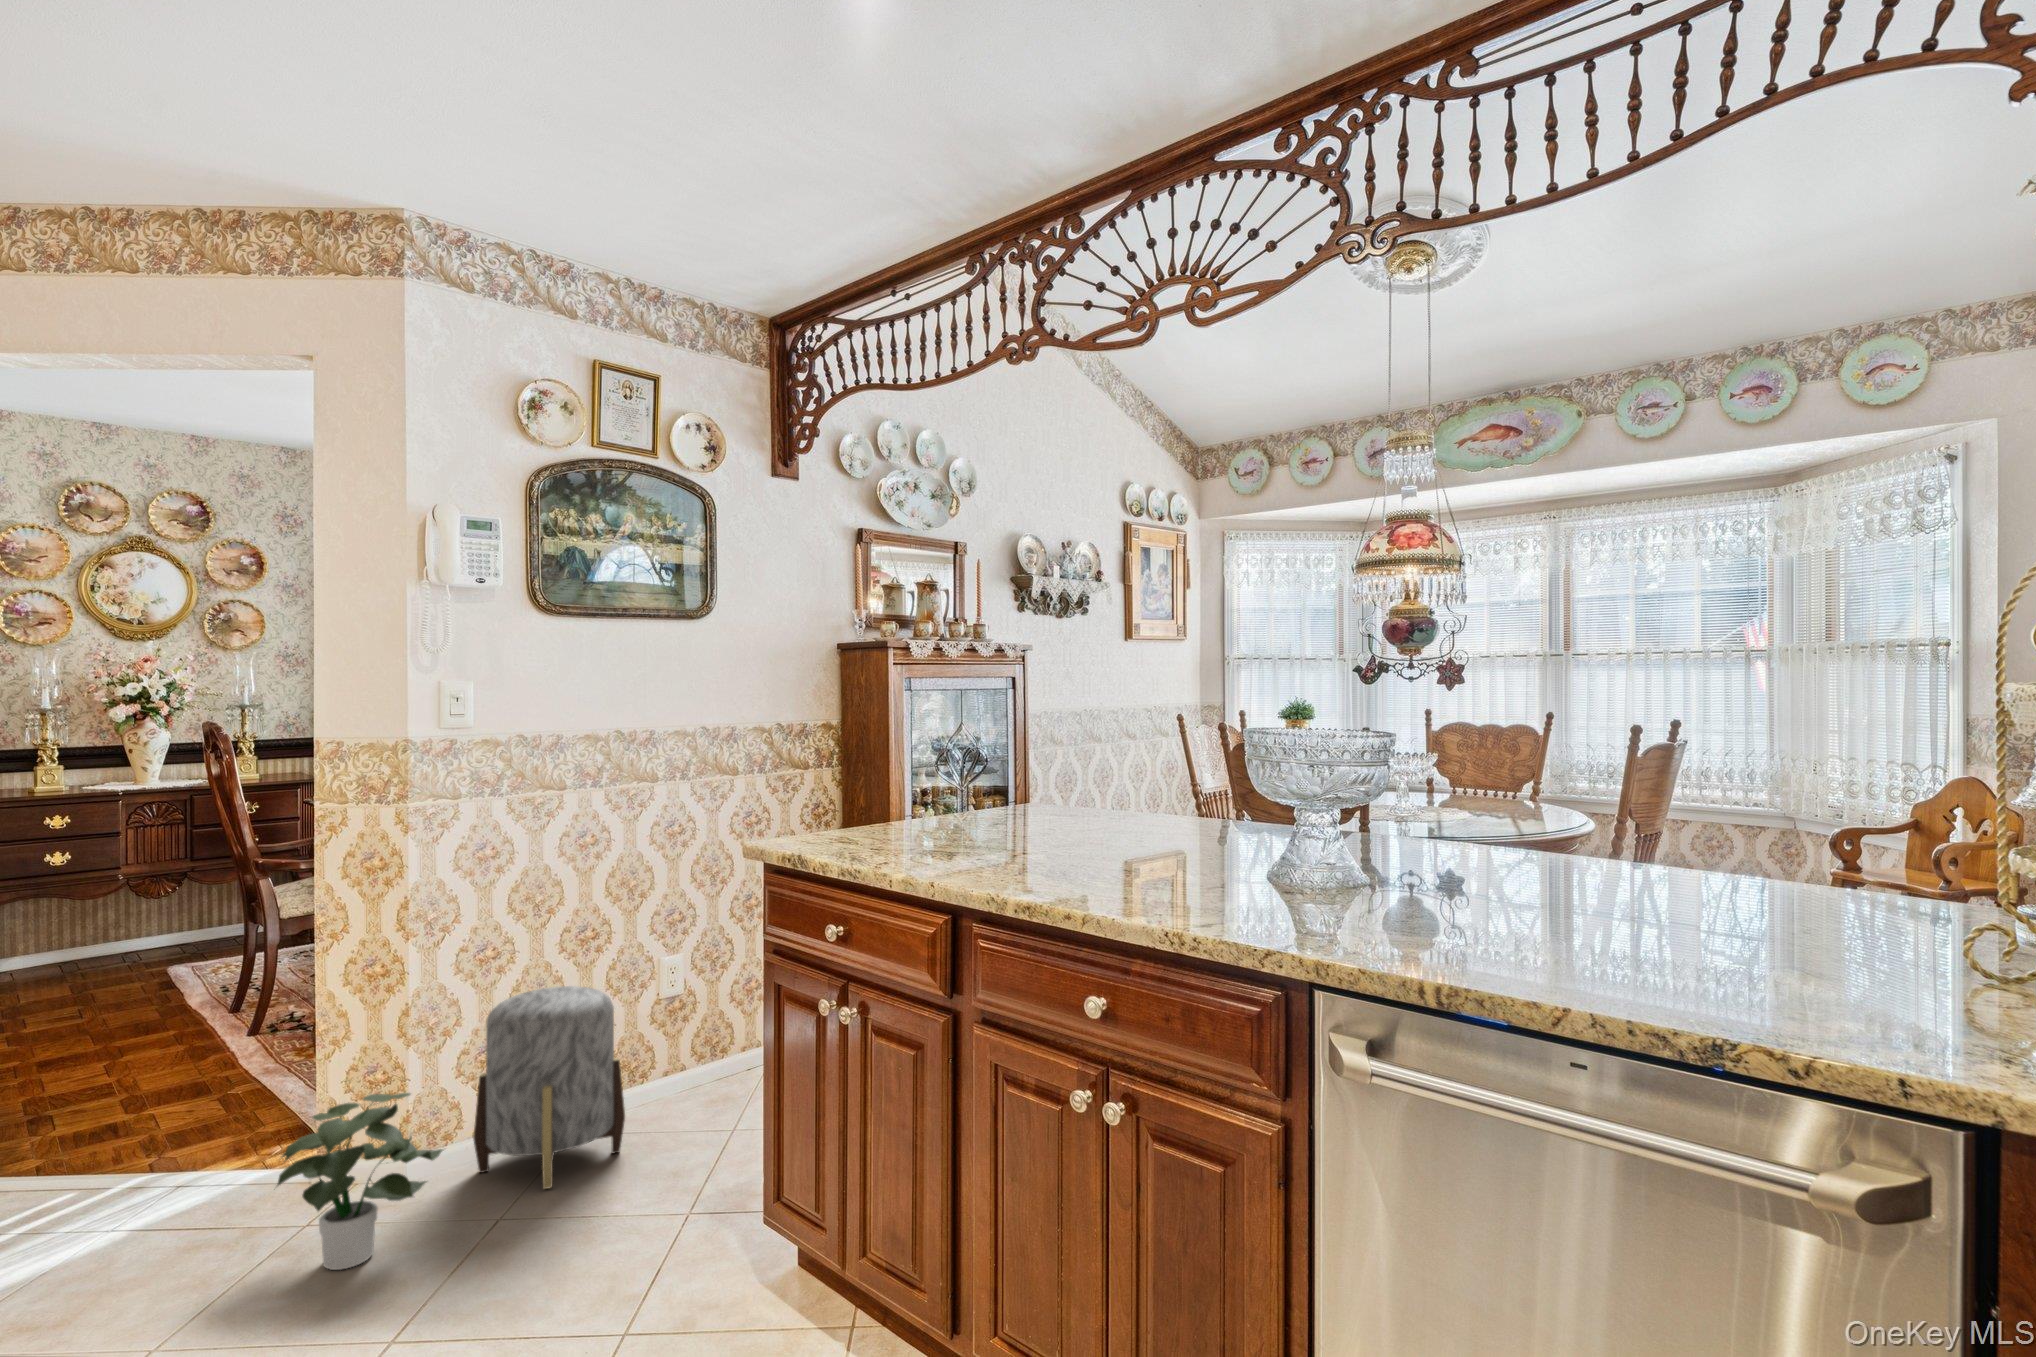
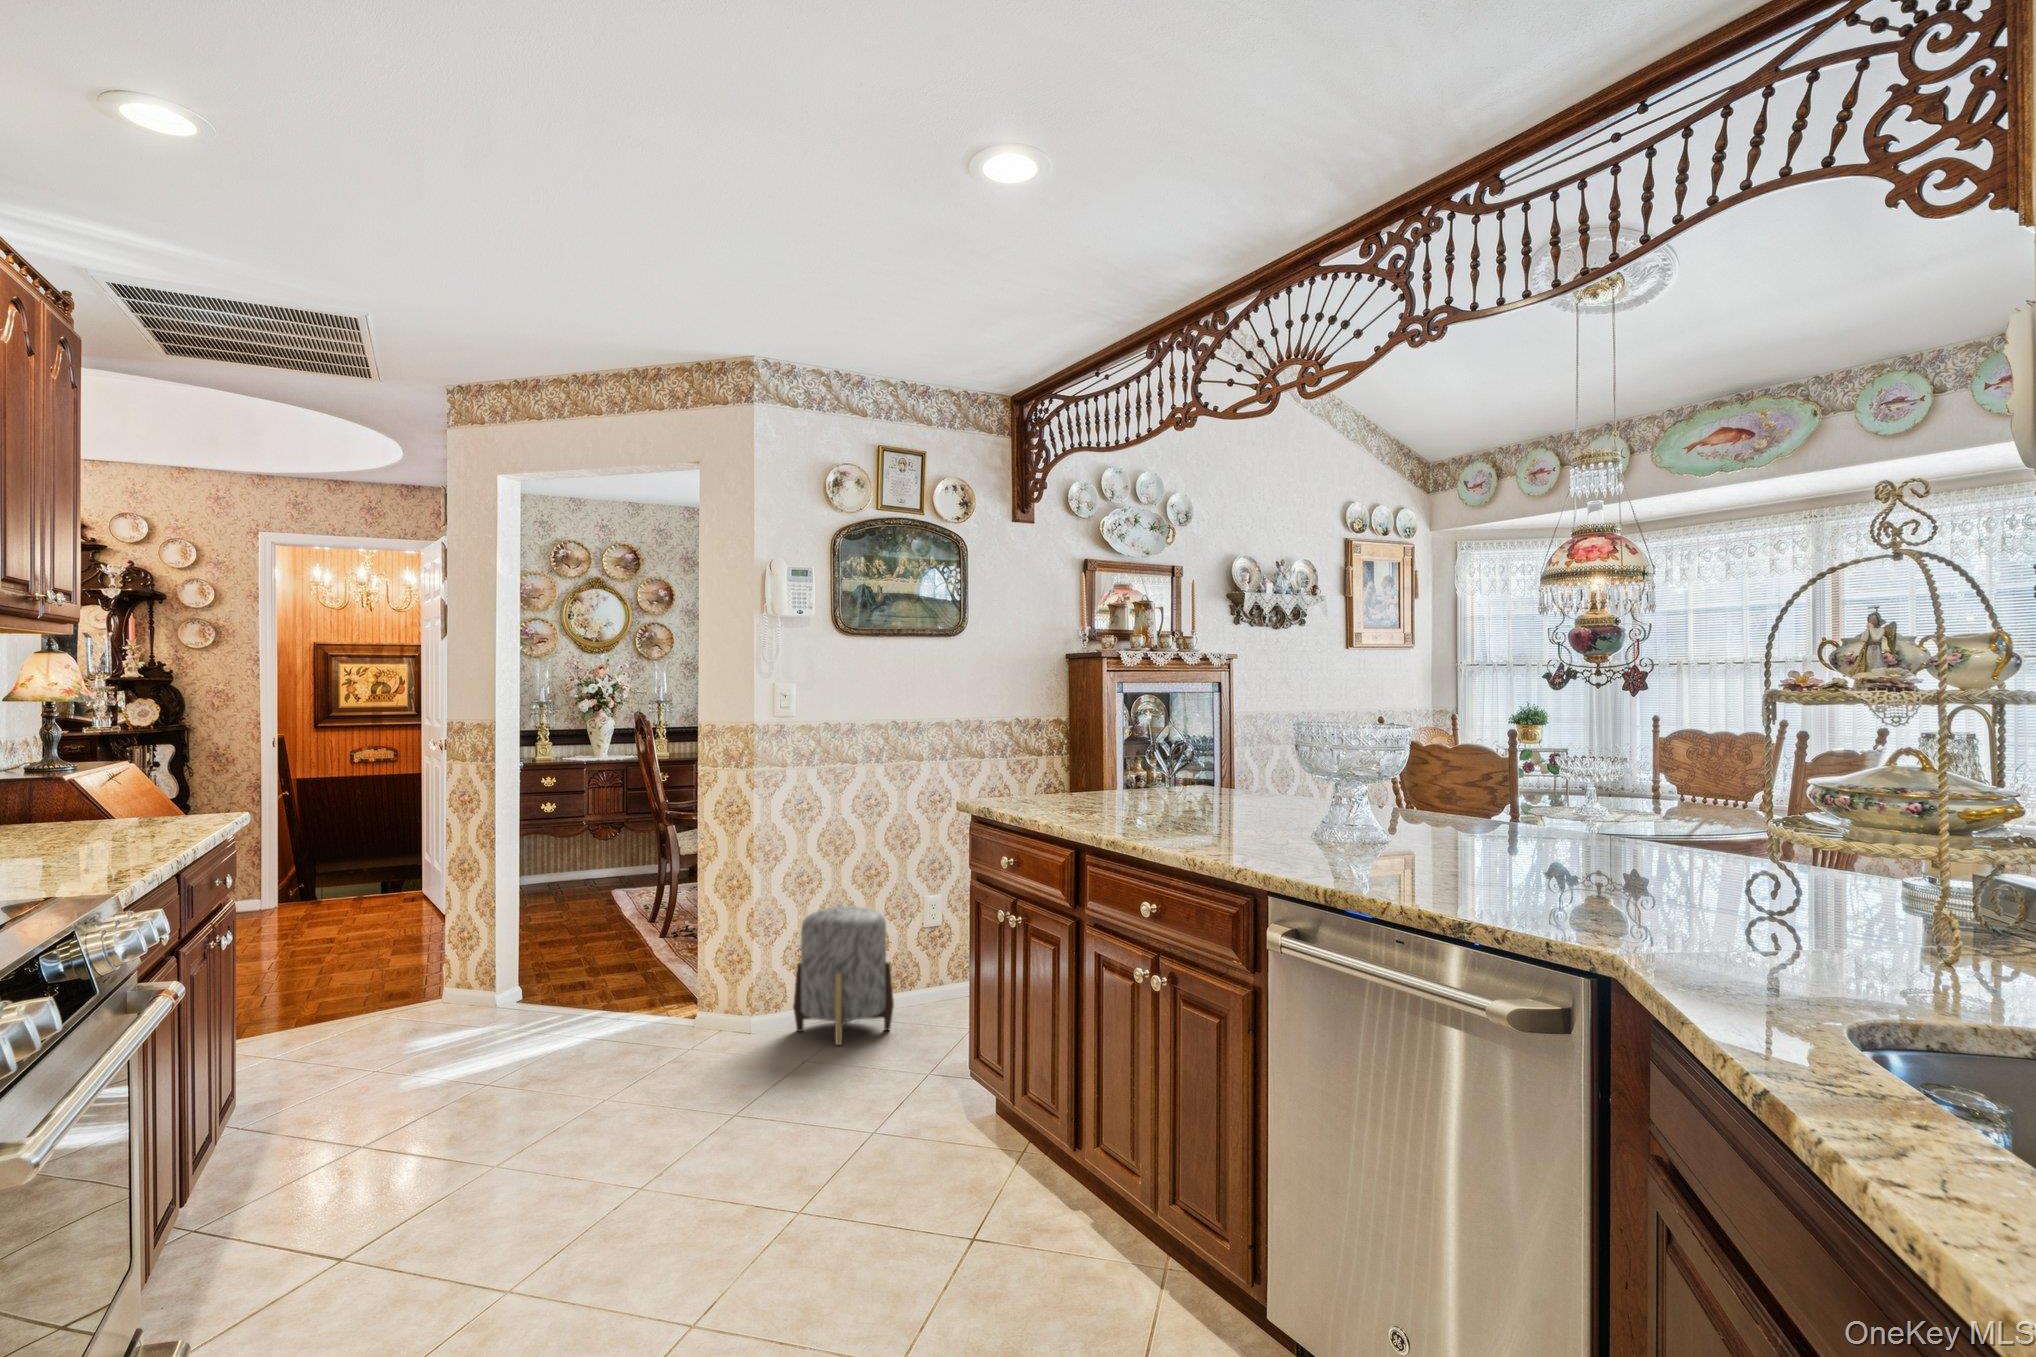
potted plant: present [277,1093,444,1270] -> none [672,961,773,1072]

